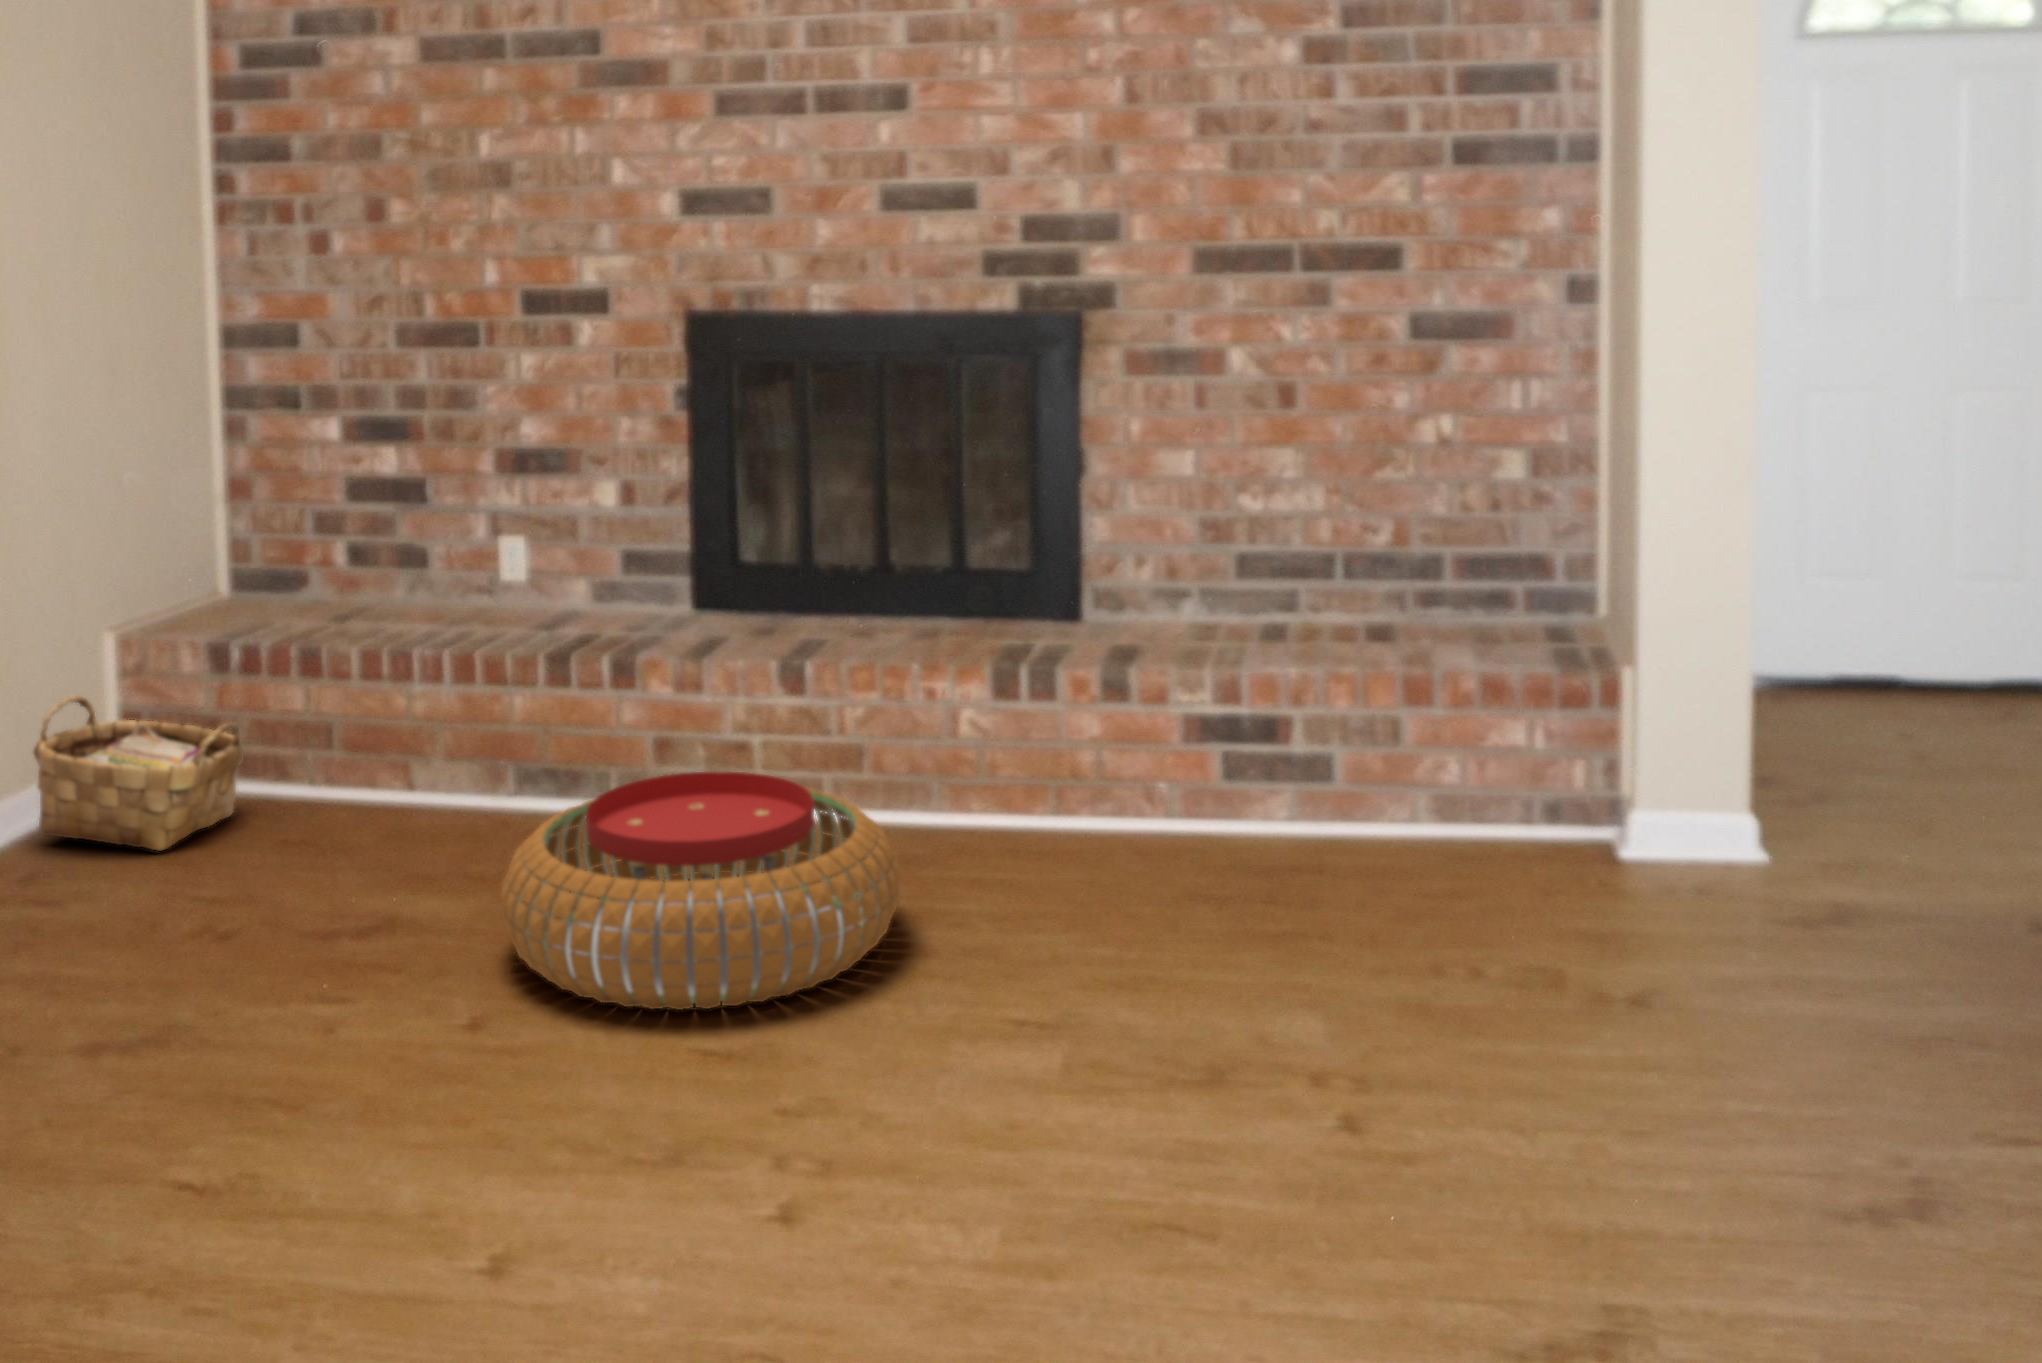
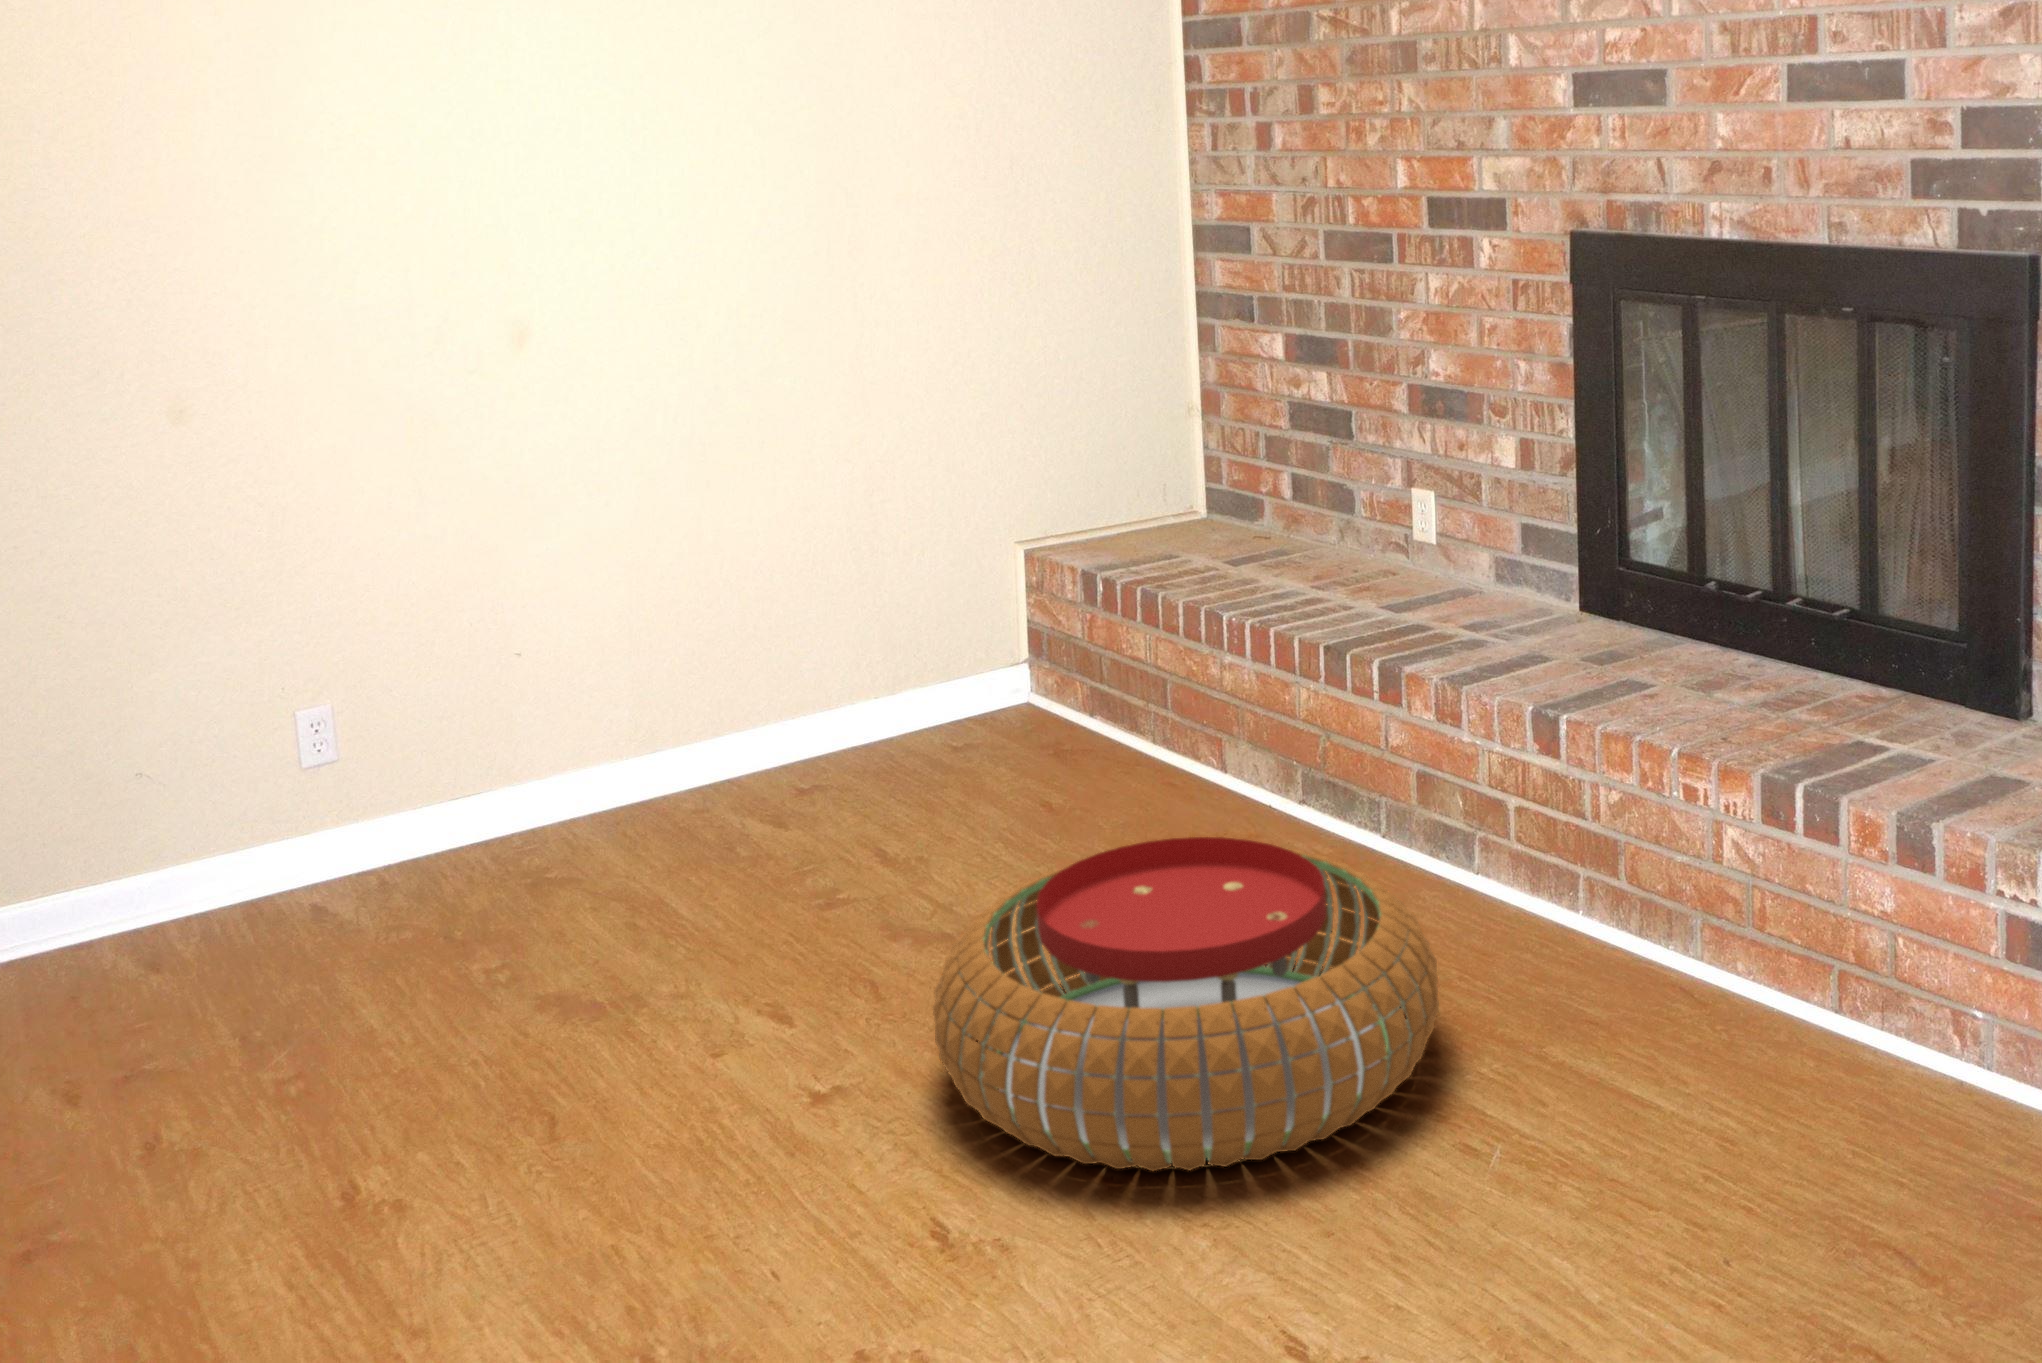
woven basket: present [33,696,243,851] -> none [884,608,1070,786]

